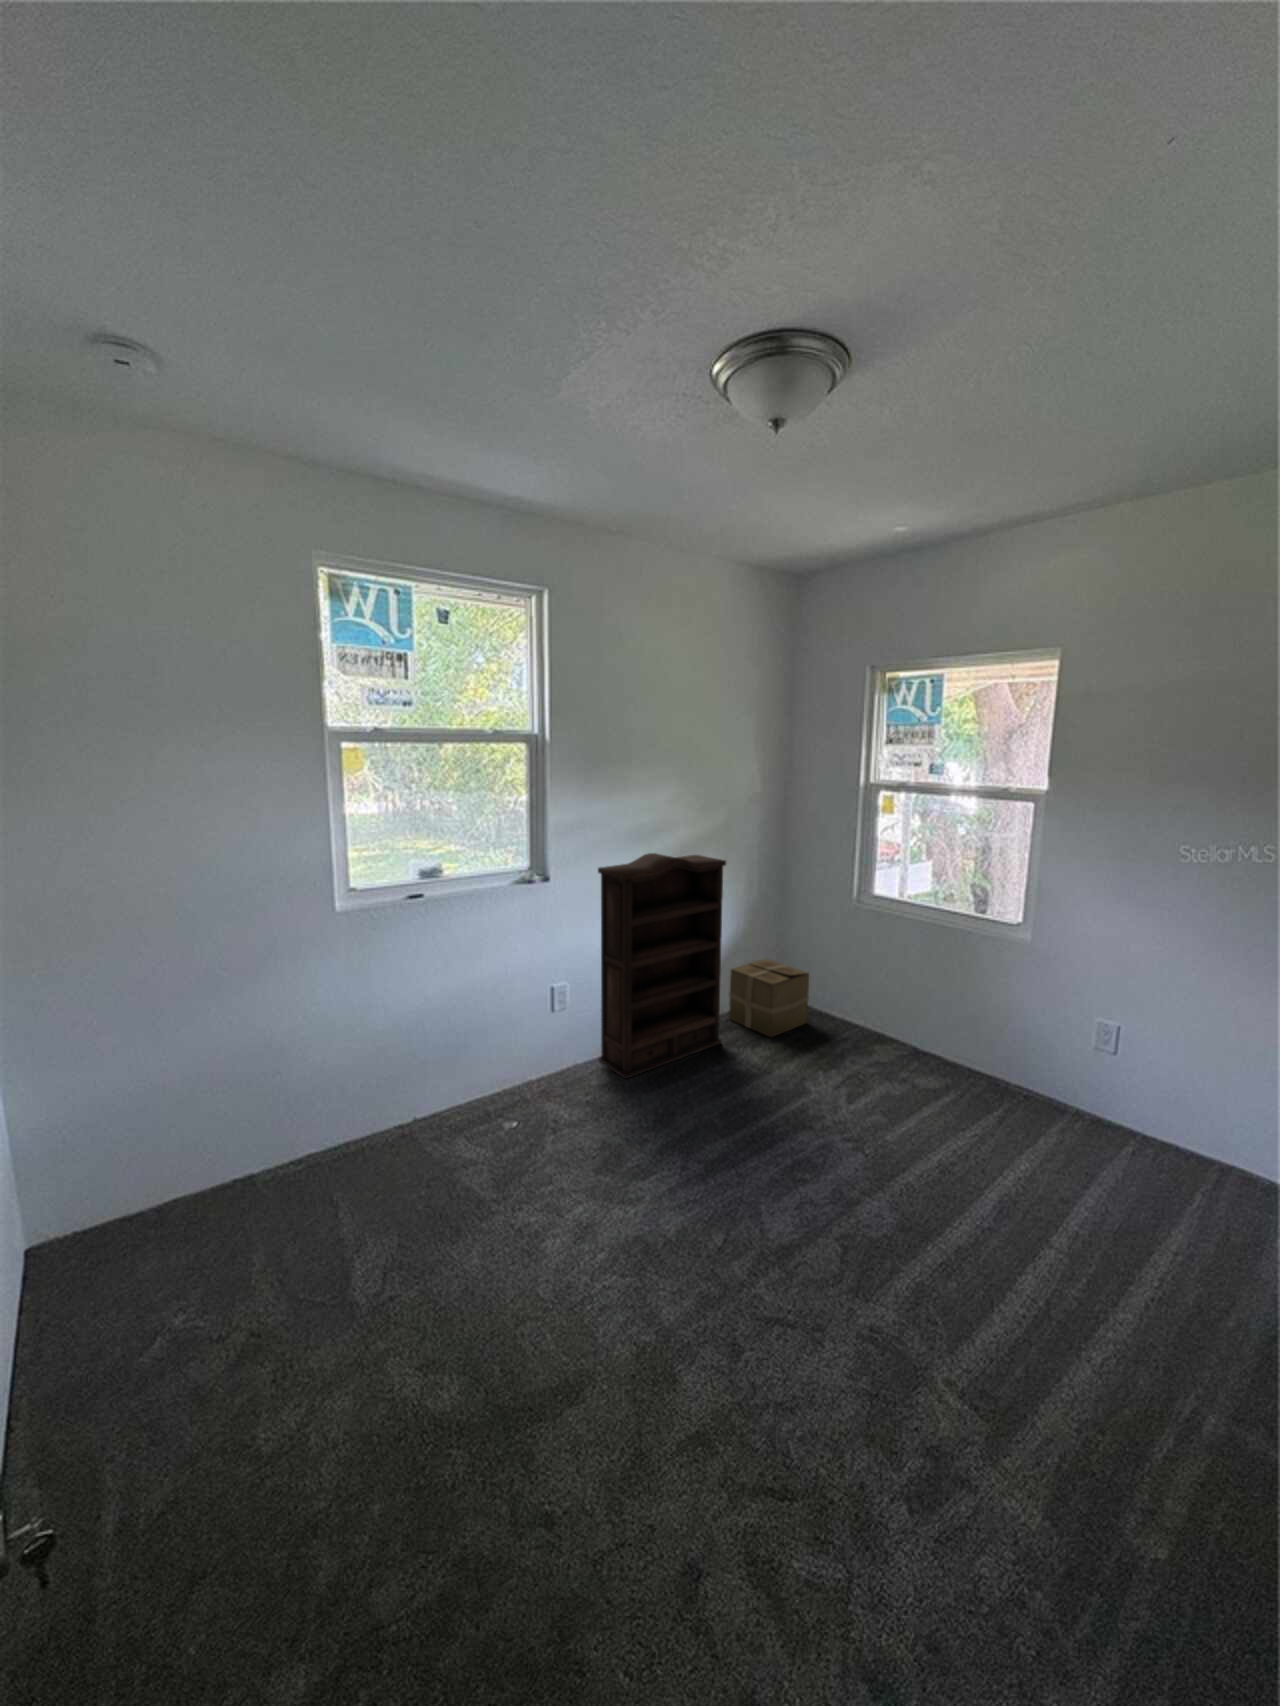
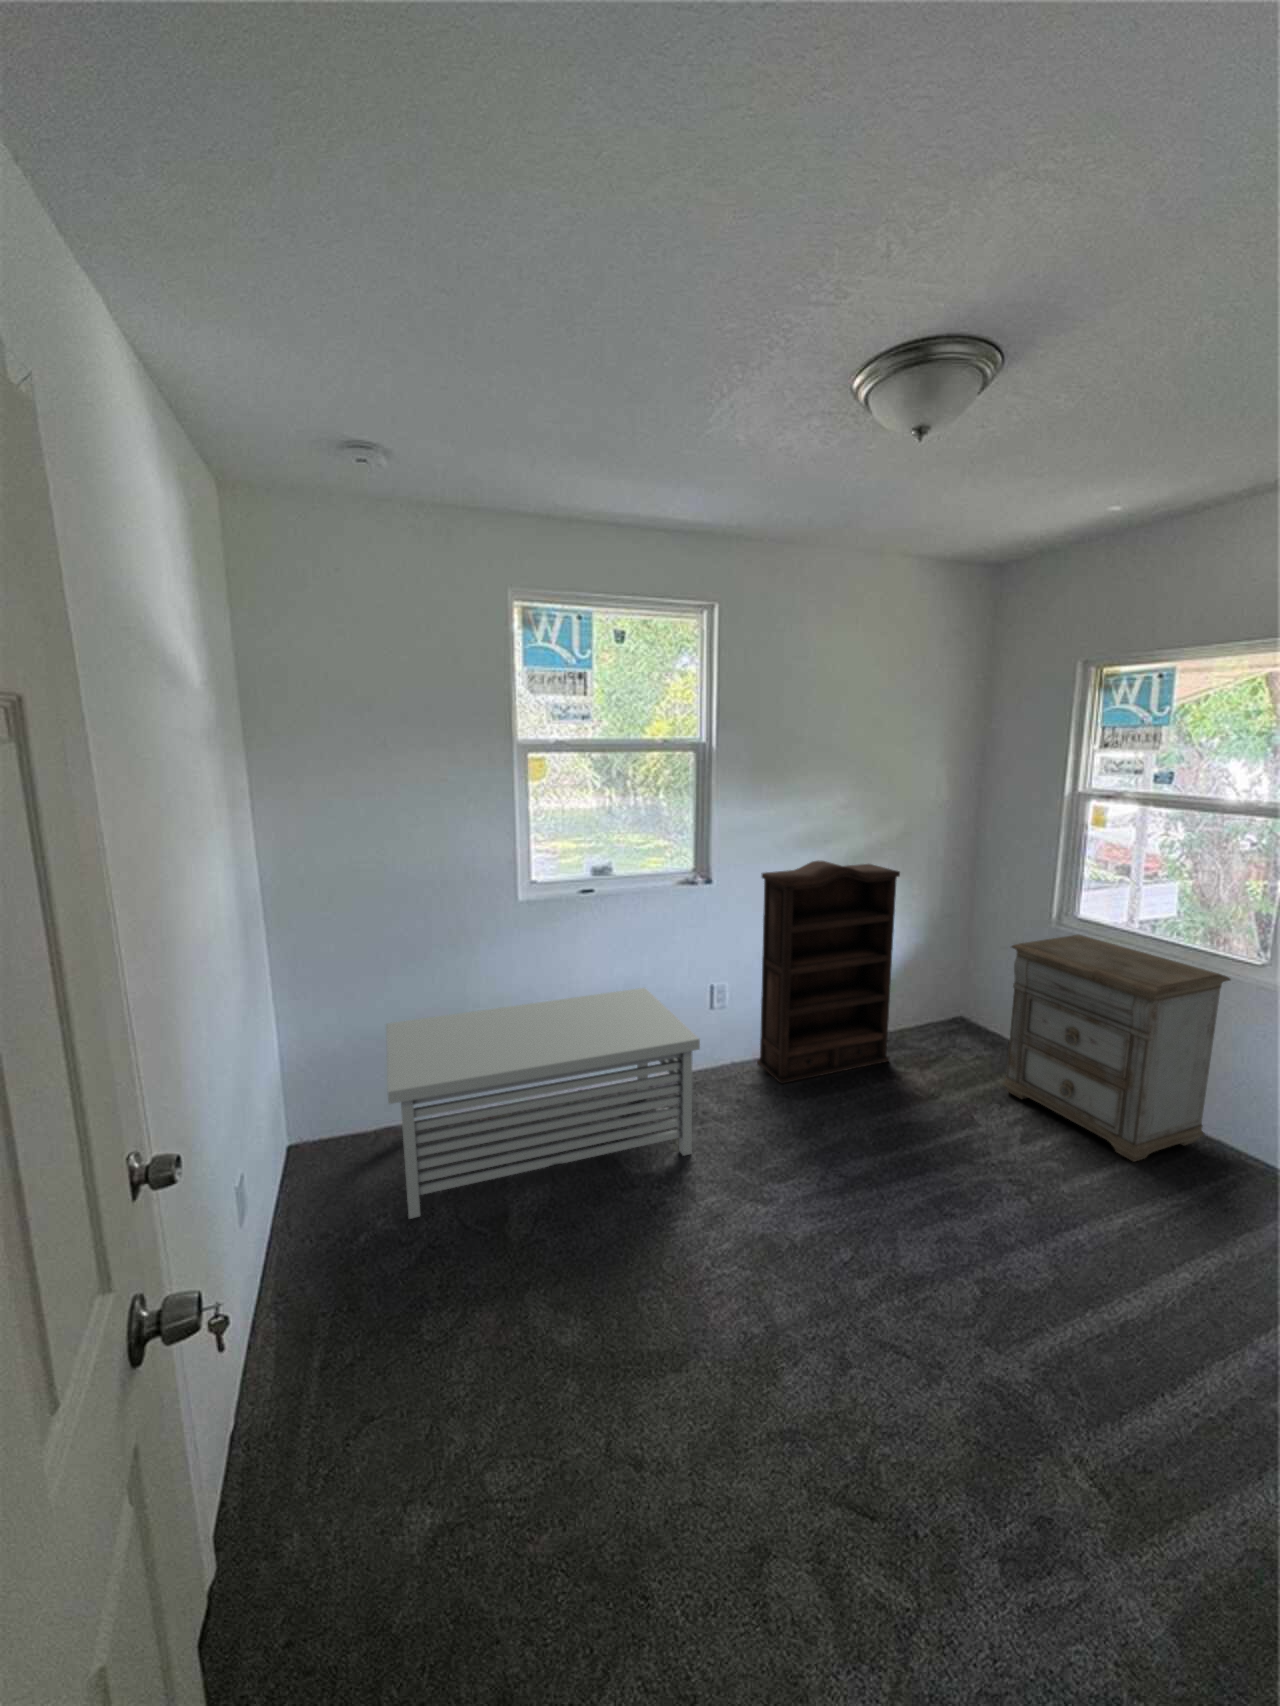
nightstand: none [822,910,997,1105] -> present [1003,935,1230,1161]
cardboard box: present [729,959,809,1037] -> none [903,978,997,1062]
storage bench: none [169,996,555,1305] -> present [386,988,700,1219]

